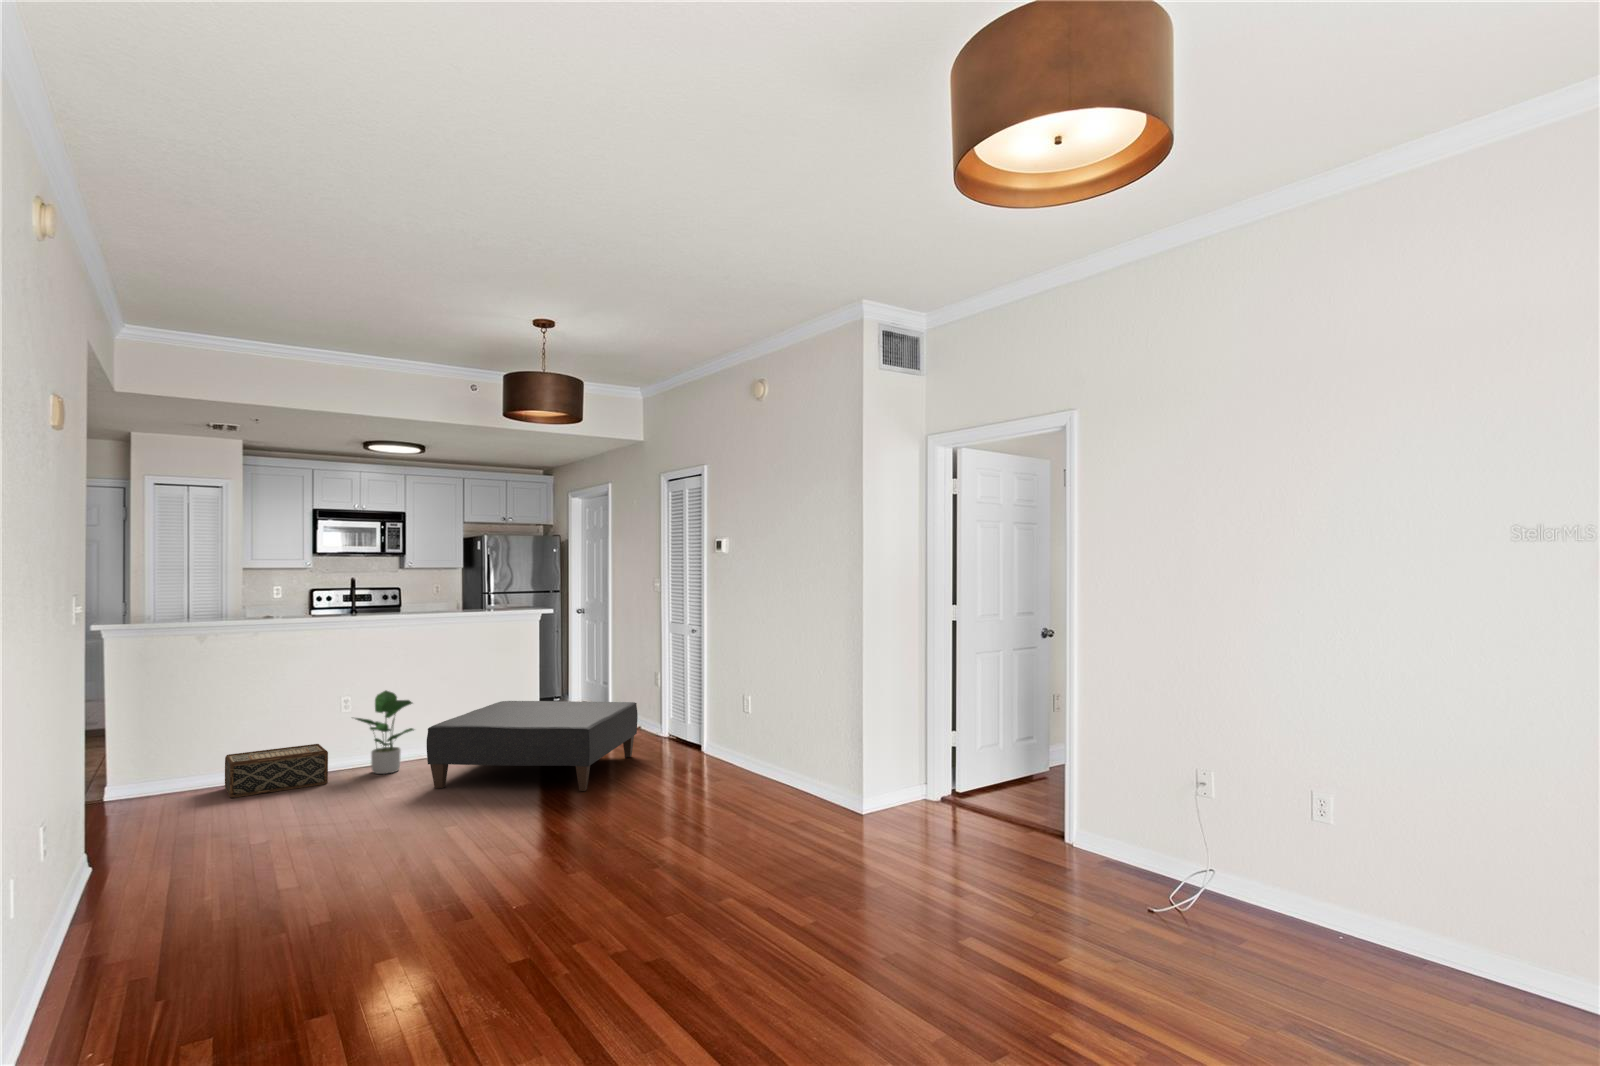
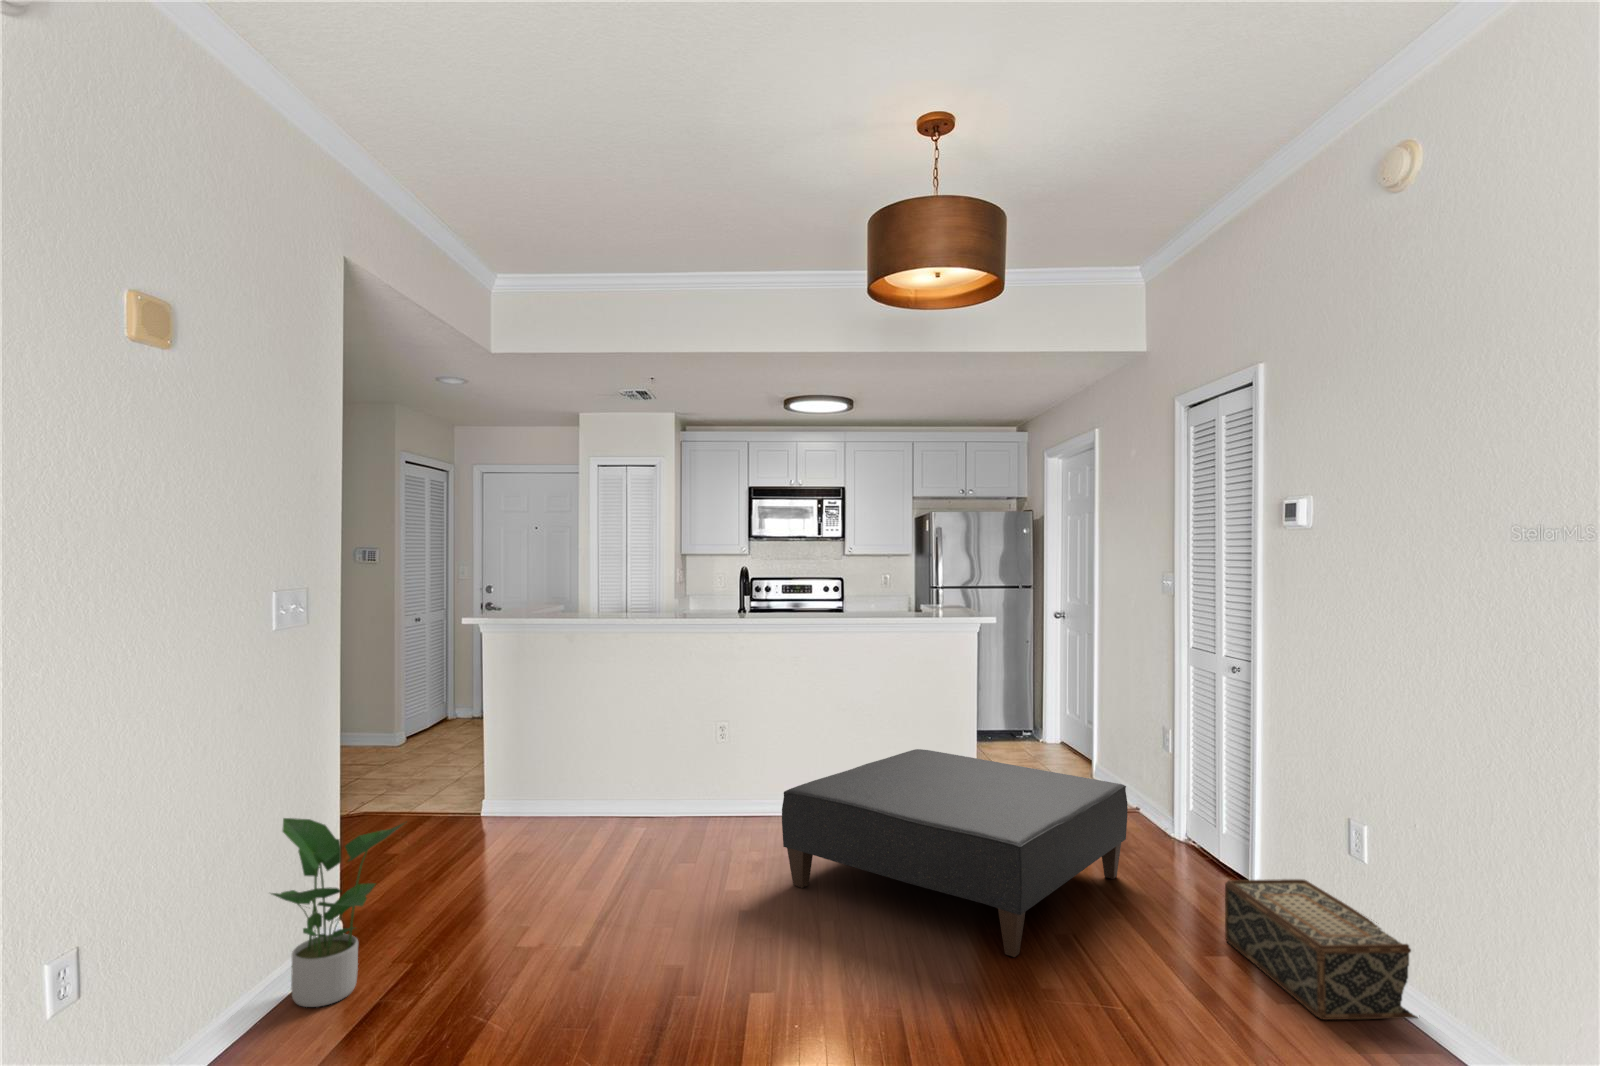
potted plant: present [355,690,414,774] -> present [272,818,404,1007]
woven basket: present [225,744,328,798] -> present [1225,879,1417,1020]

